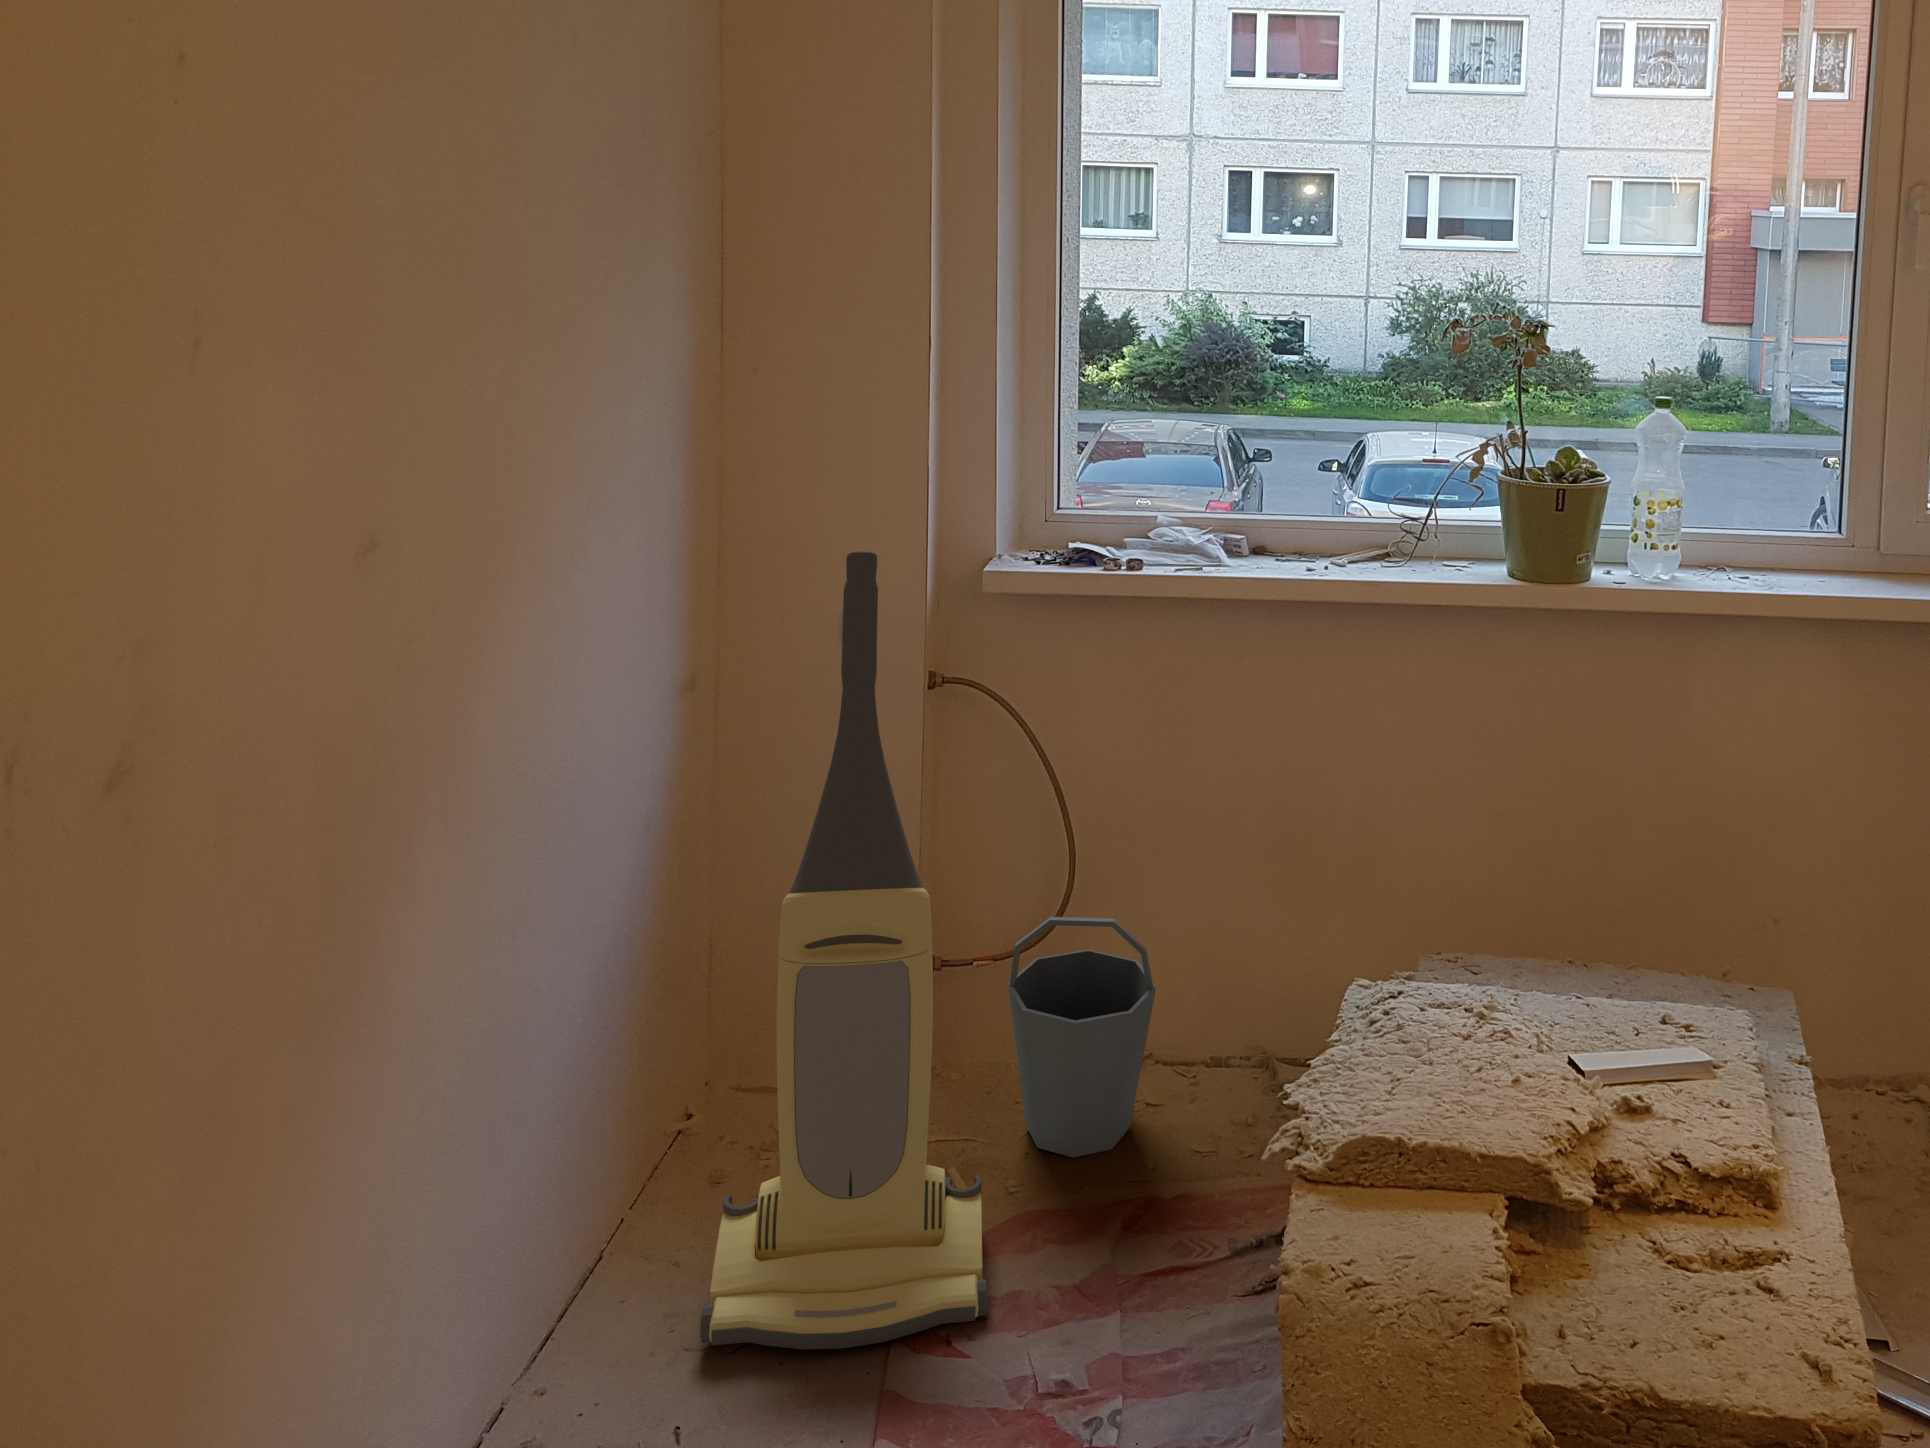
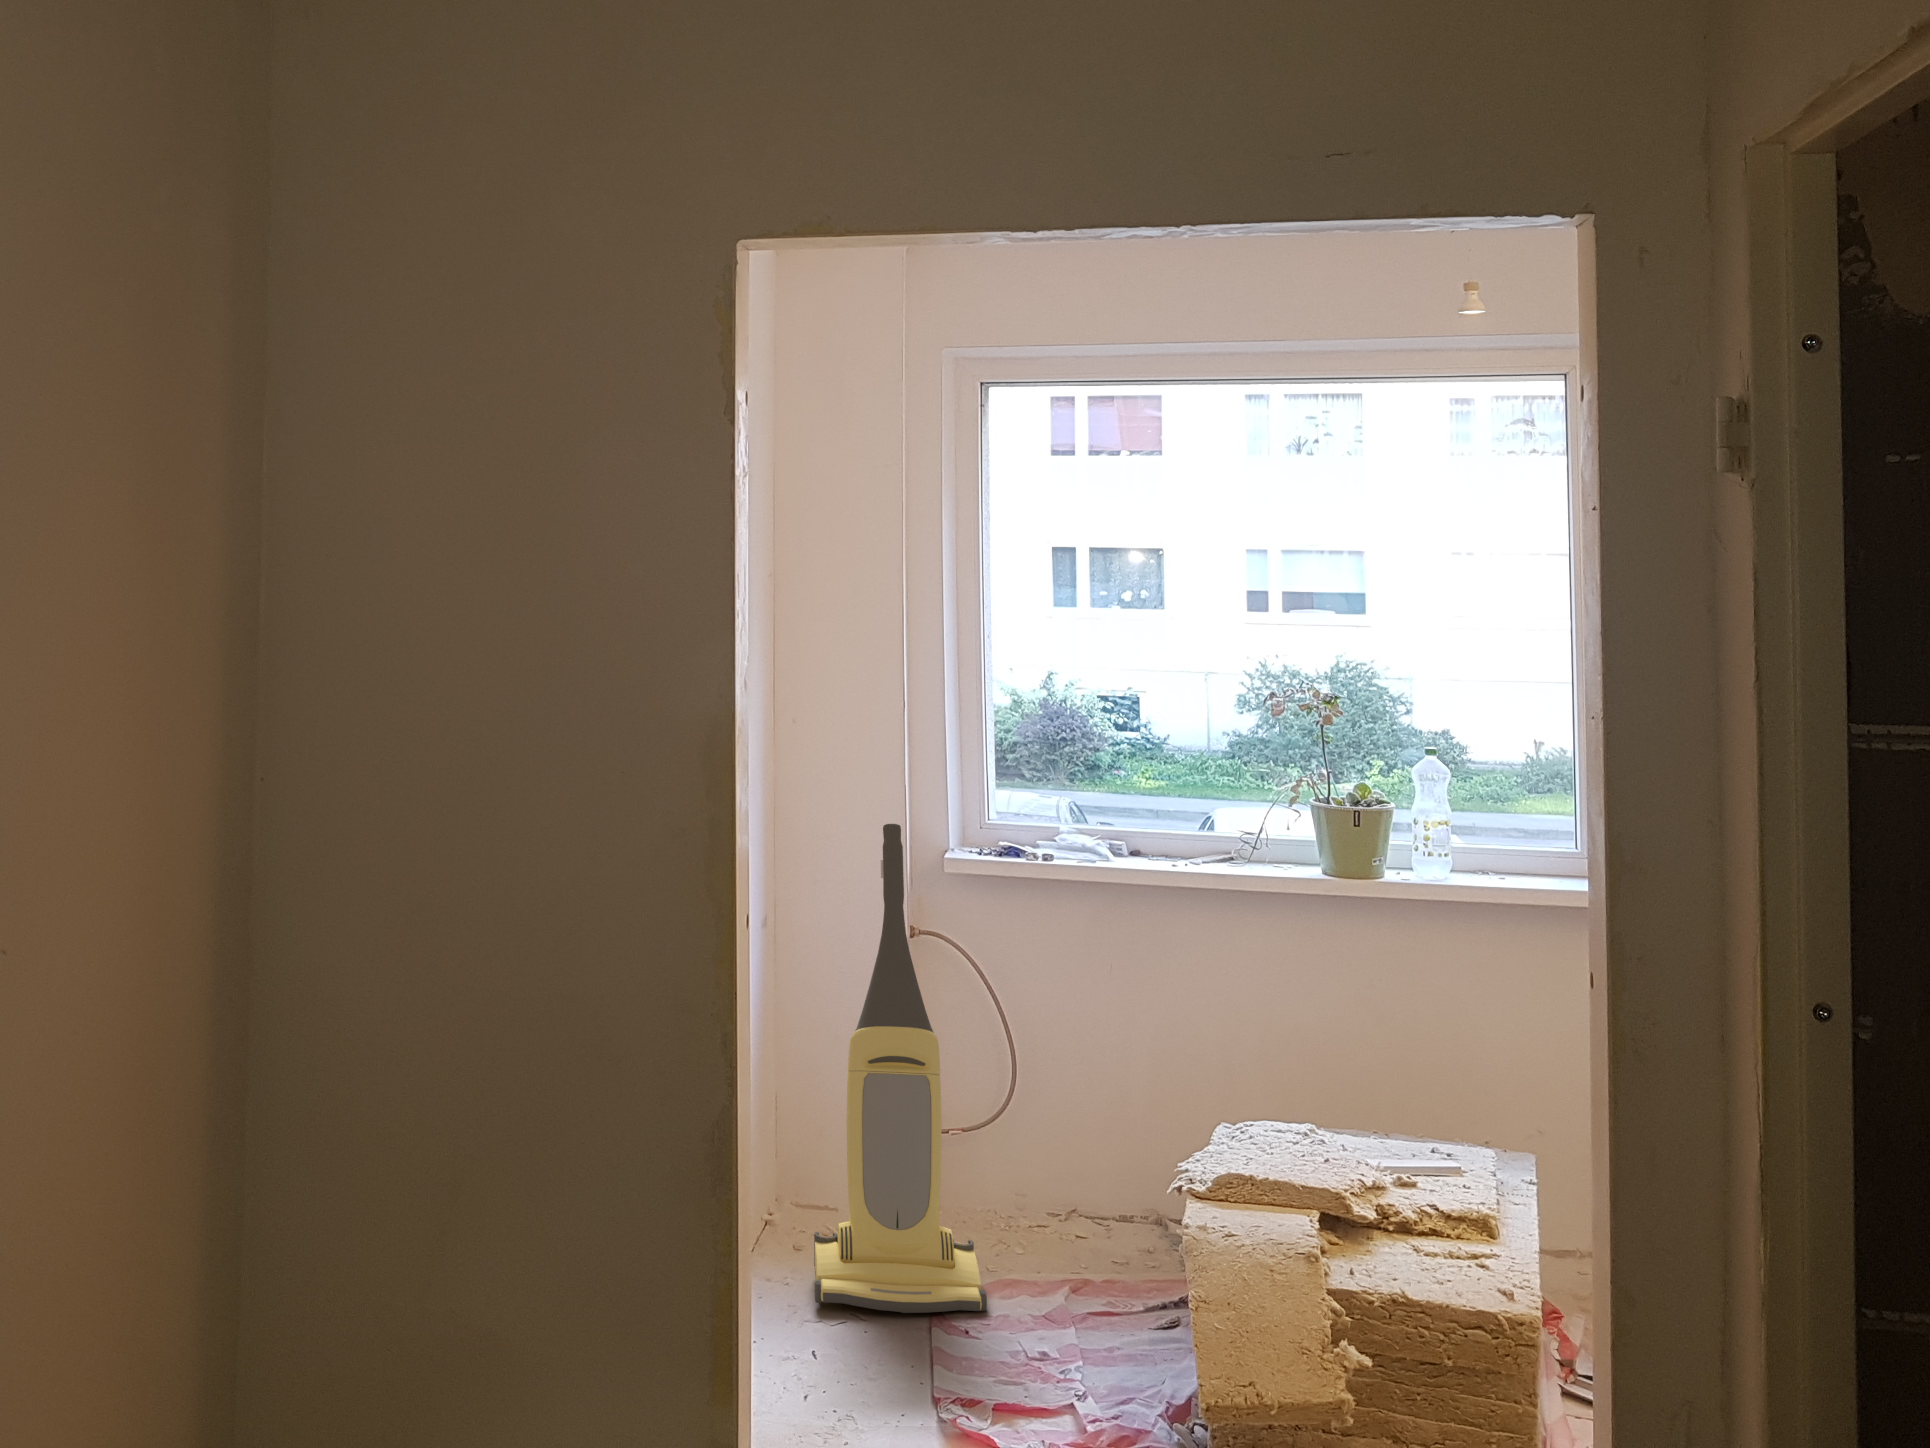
bucket: present [1008,917,1156,1158] -> none [978,1086,1080,1254]

